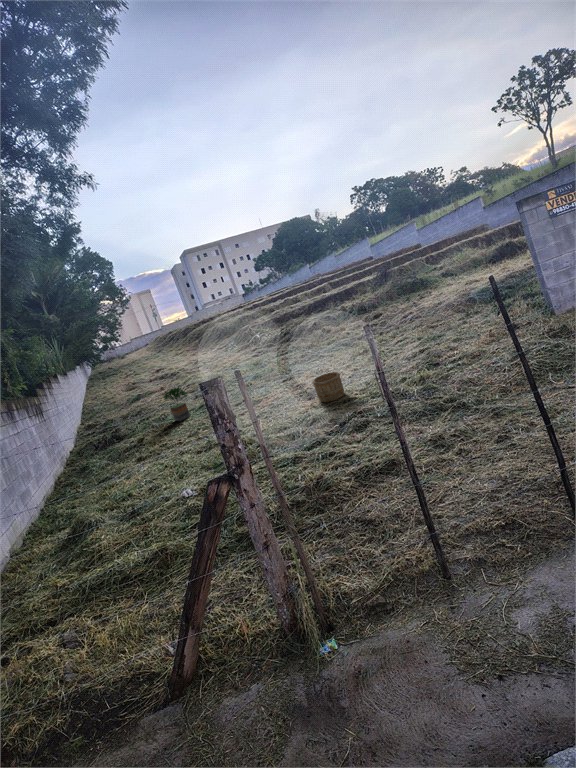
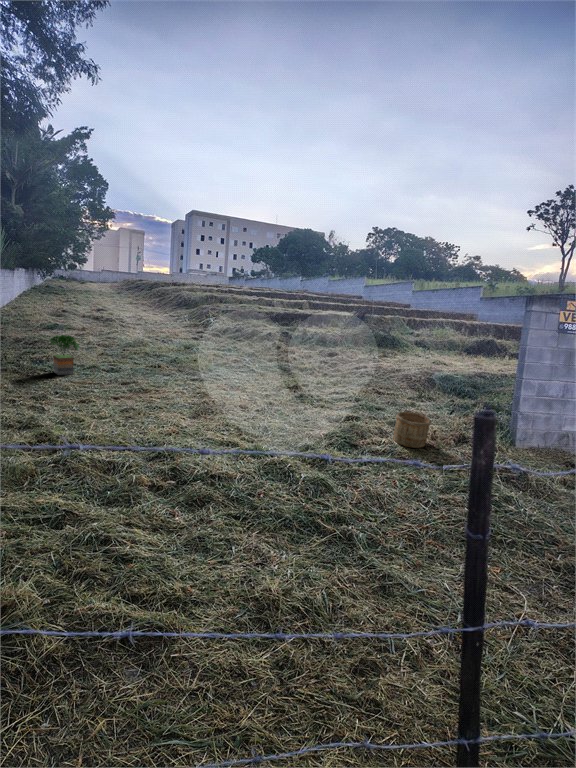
wooden bucket: present [312,372,344,402] -> present [393,412,431,448]

